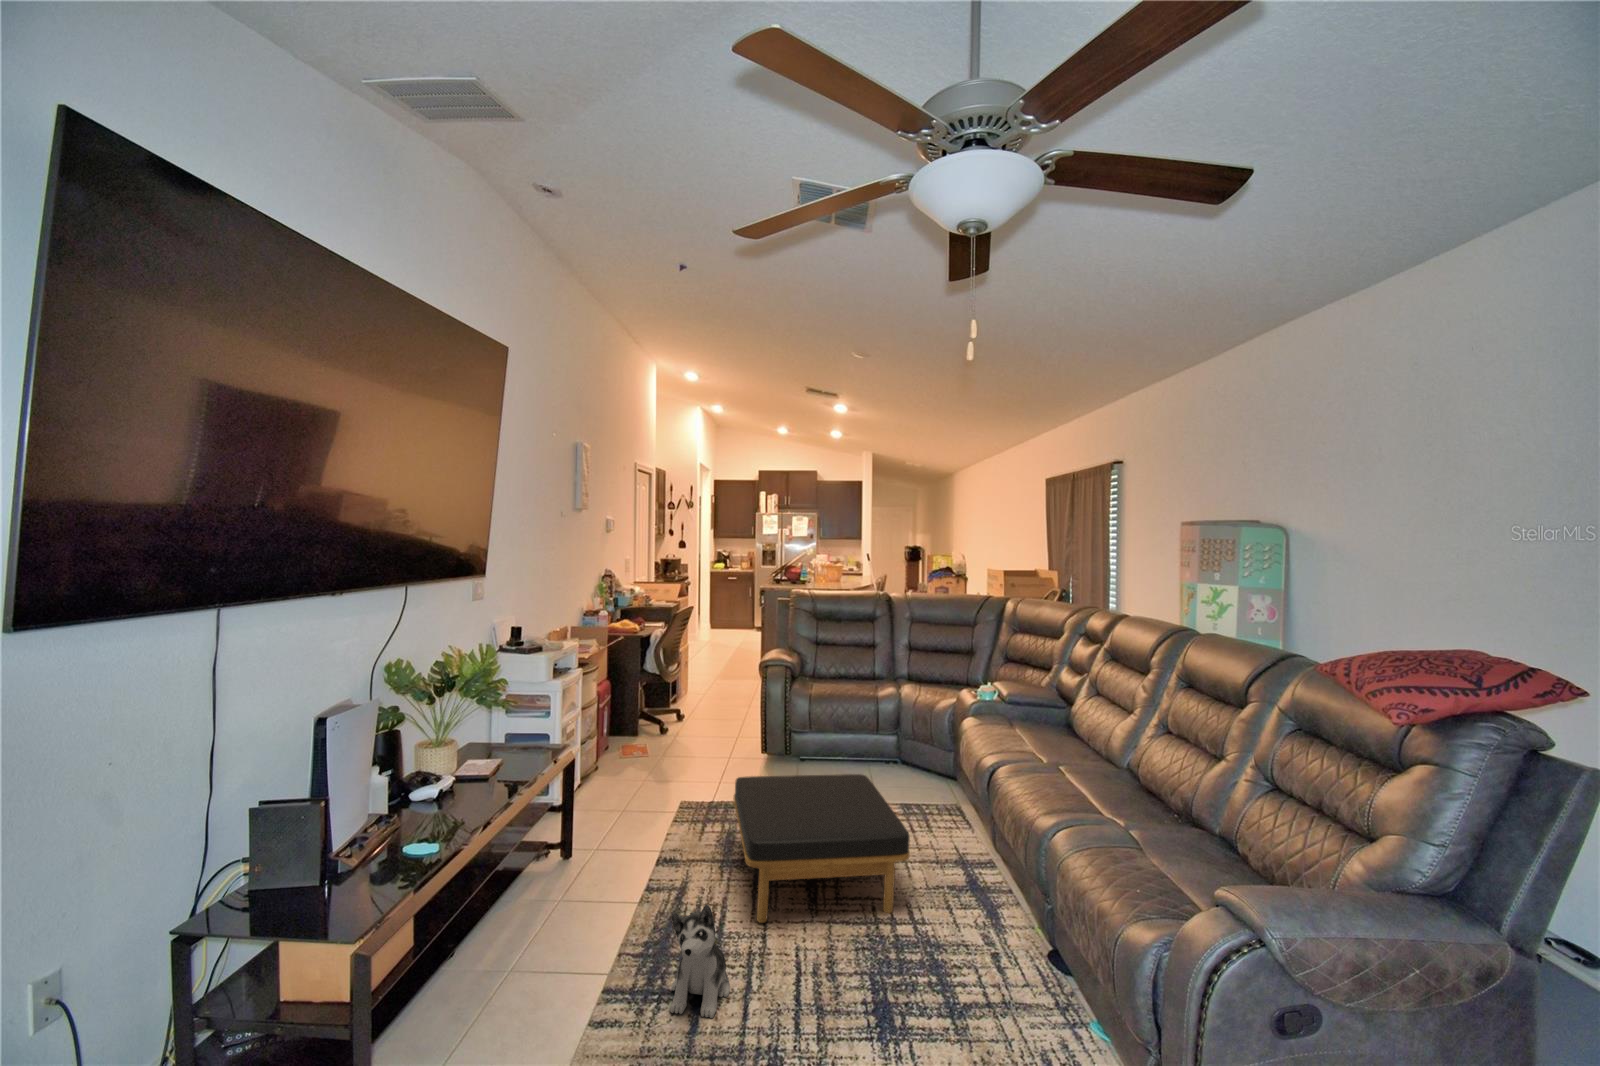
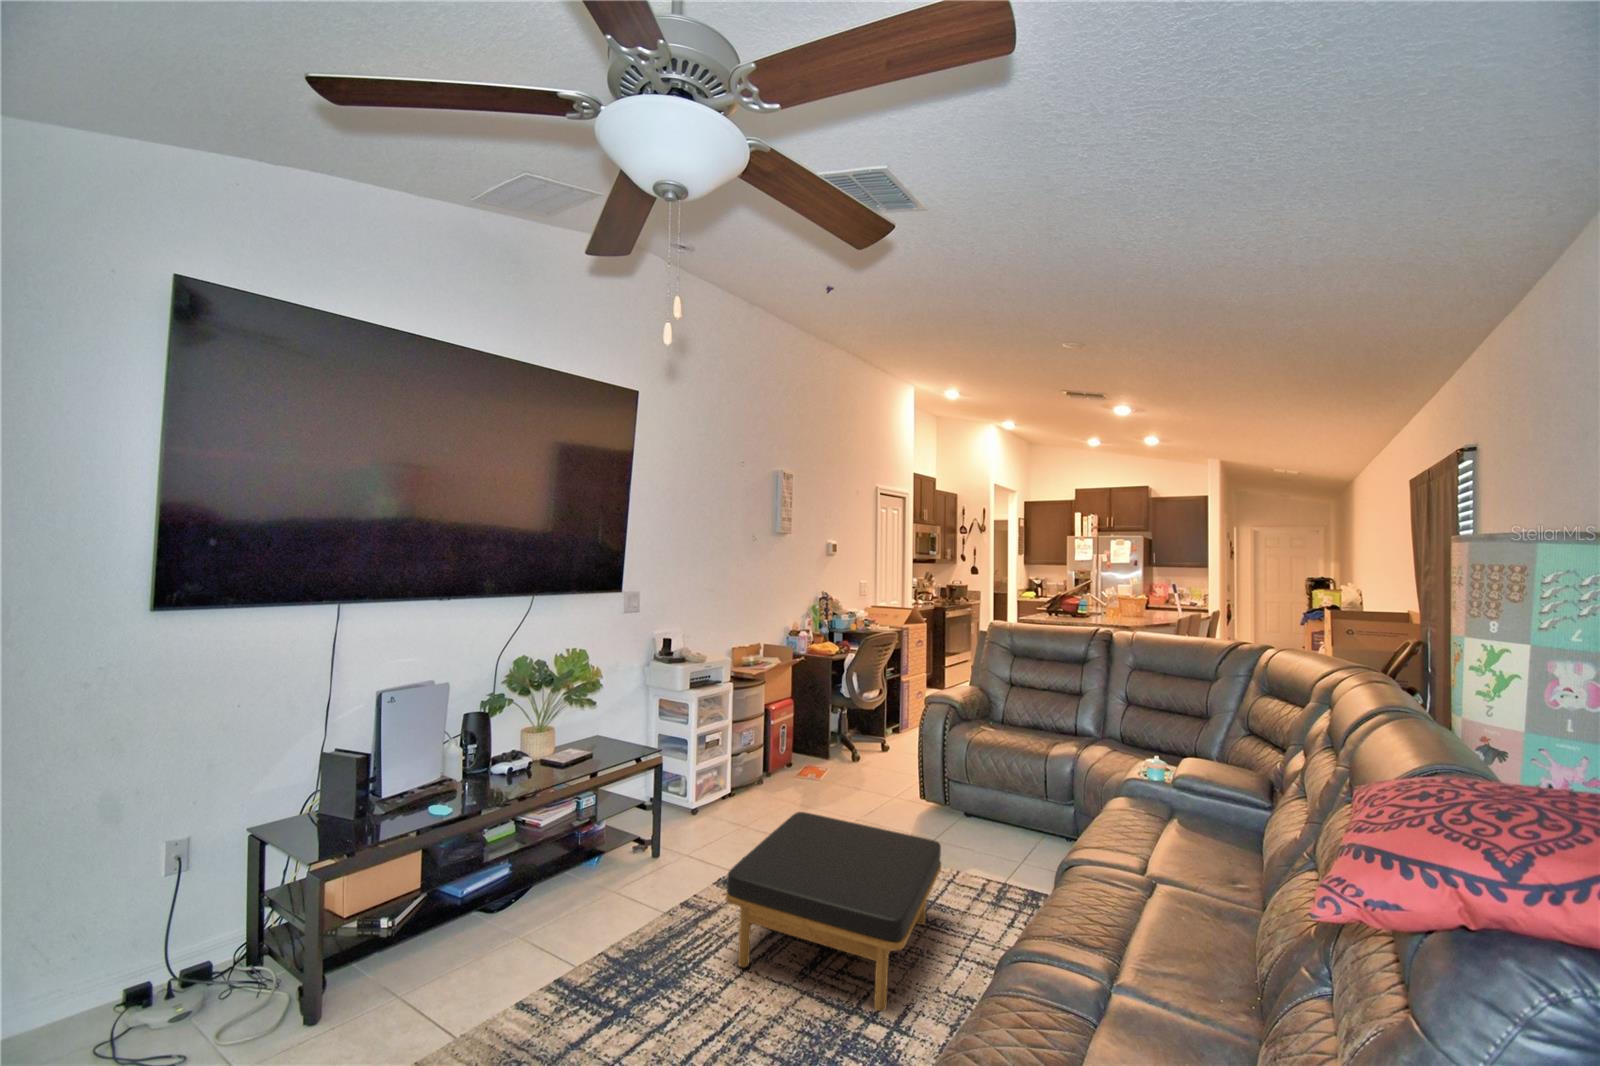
plush toy: present [670,905,730,1018] -> none [587,915,668,1032]

